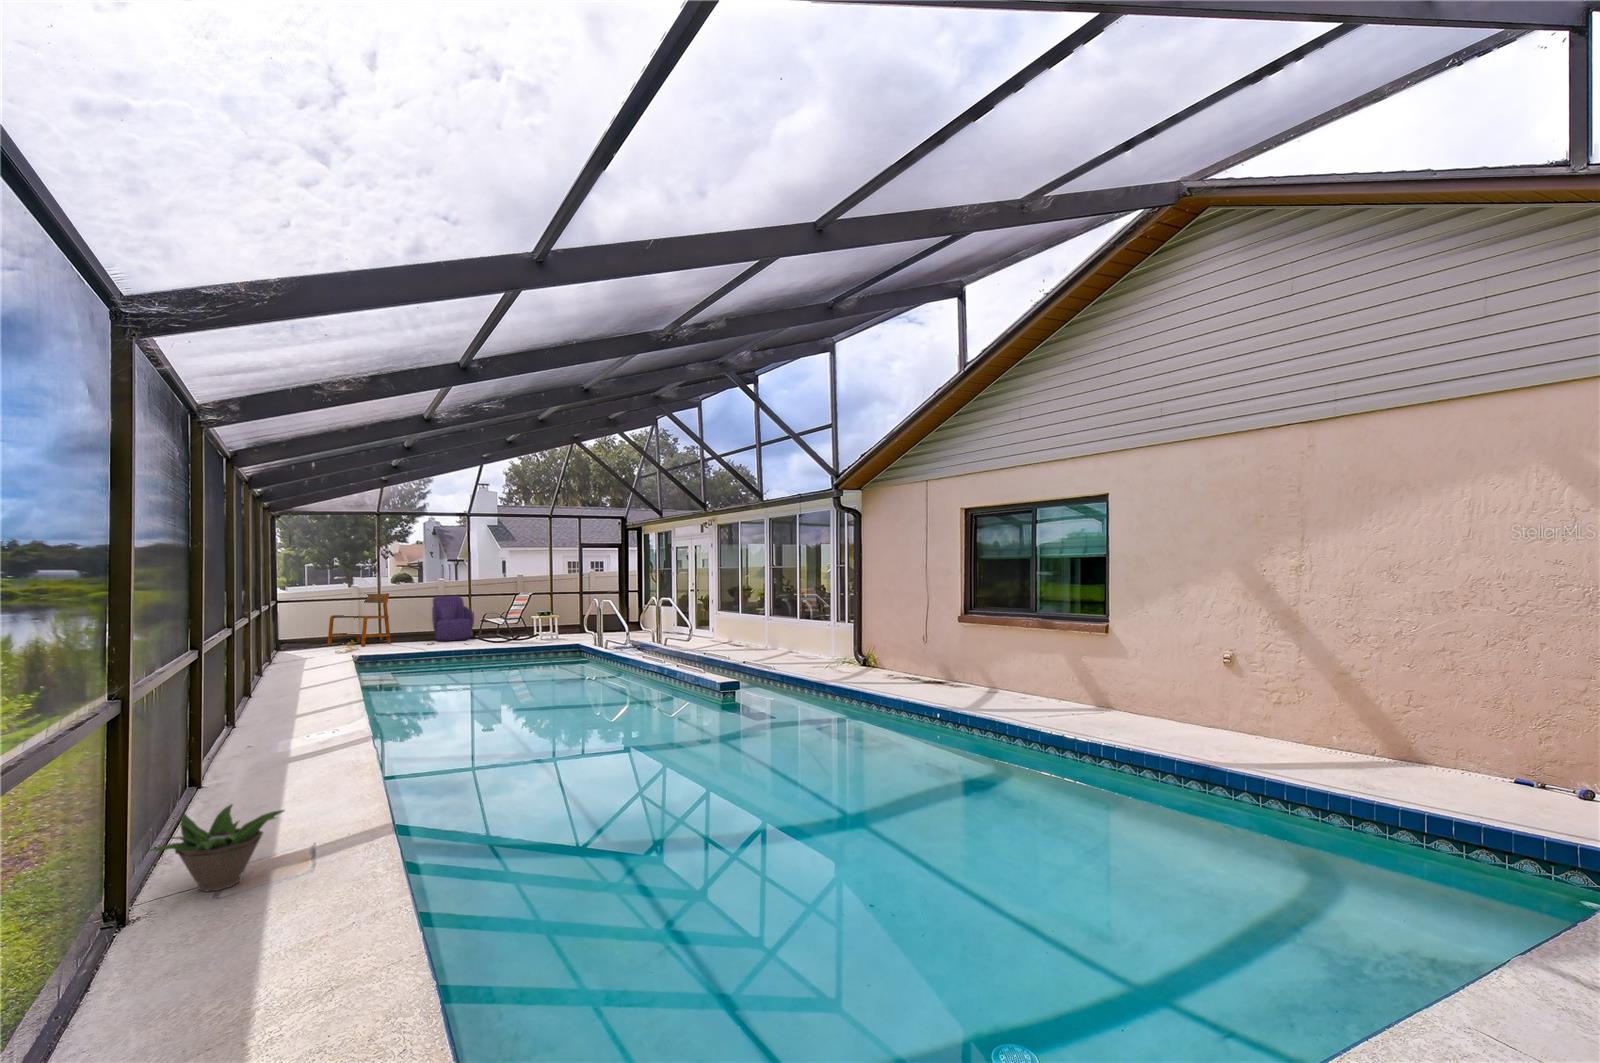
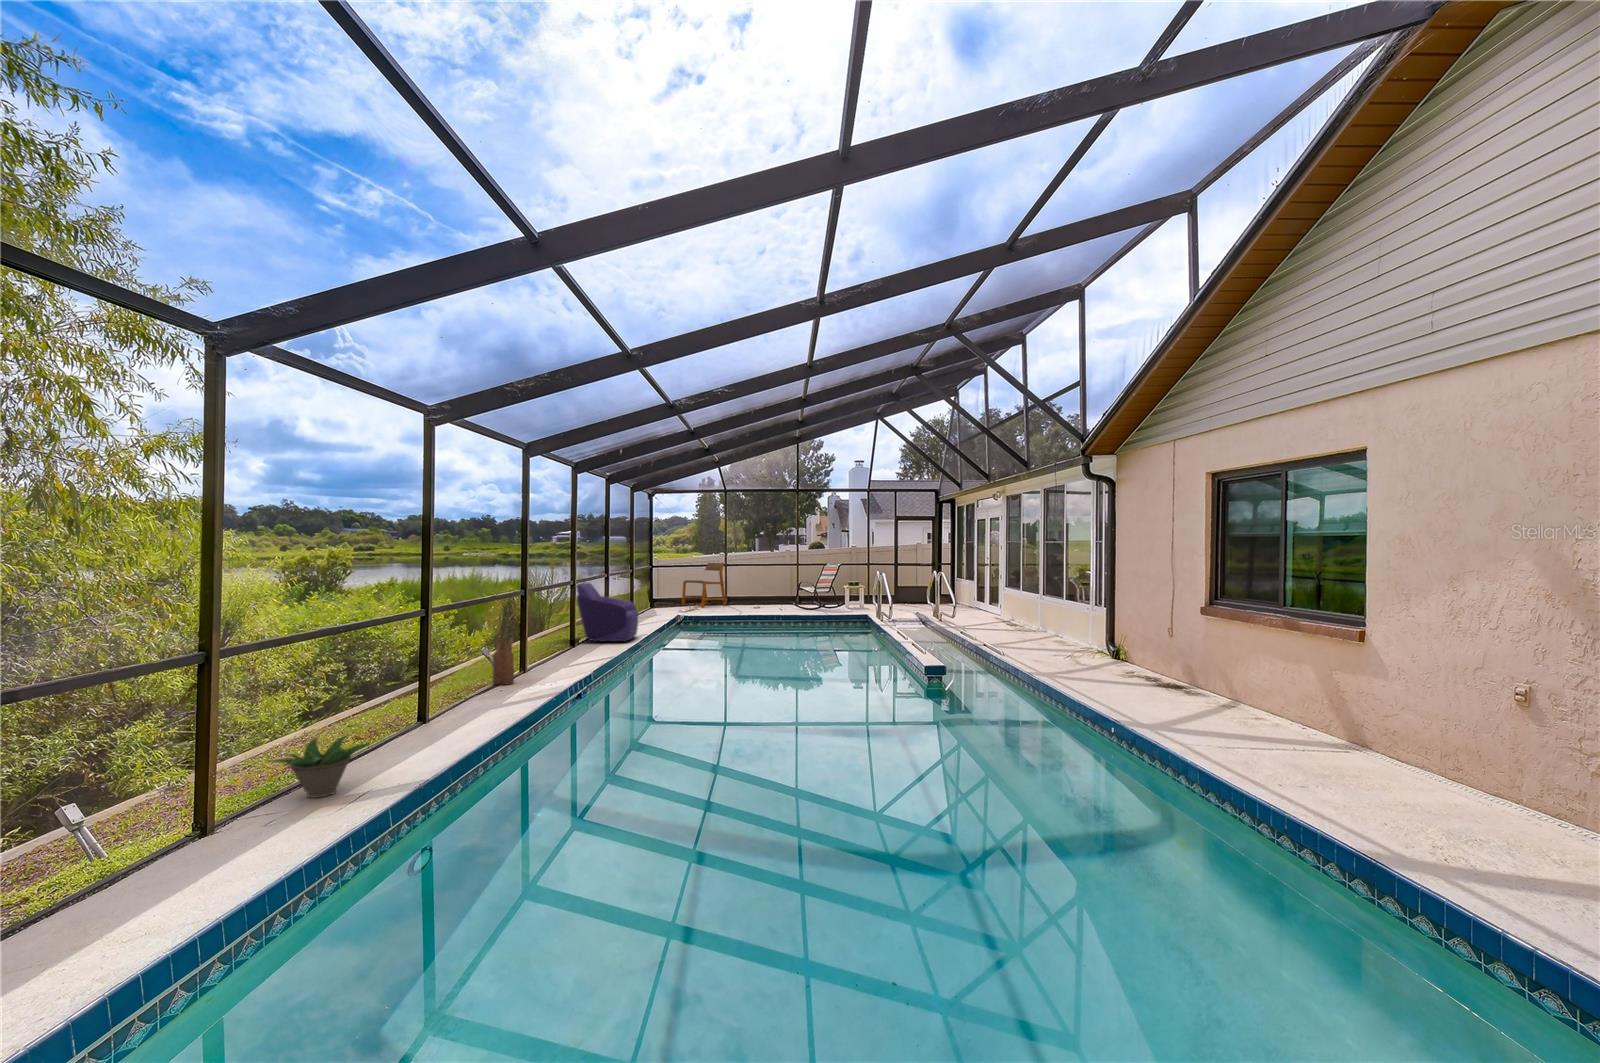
armchair: present [432,596,474,641] -> present [577,582,638,642]
watering can: none [226,683,257,745] -> present [492,637,514,685]

